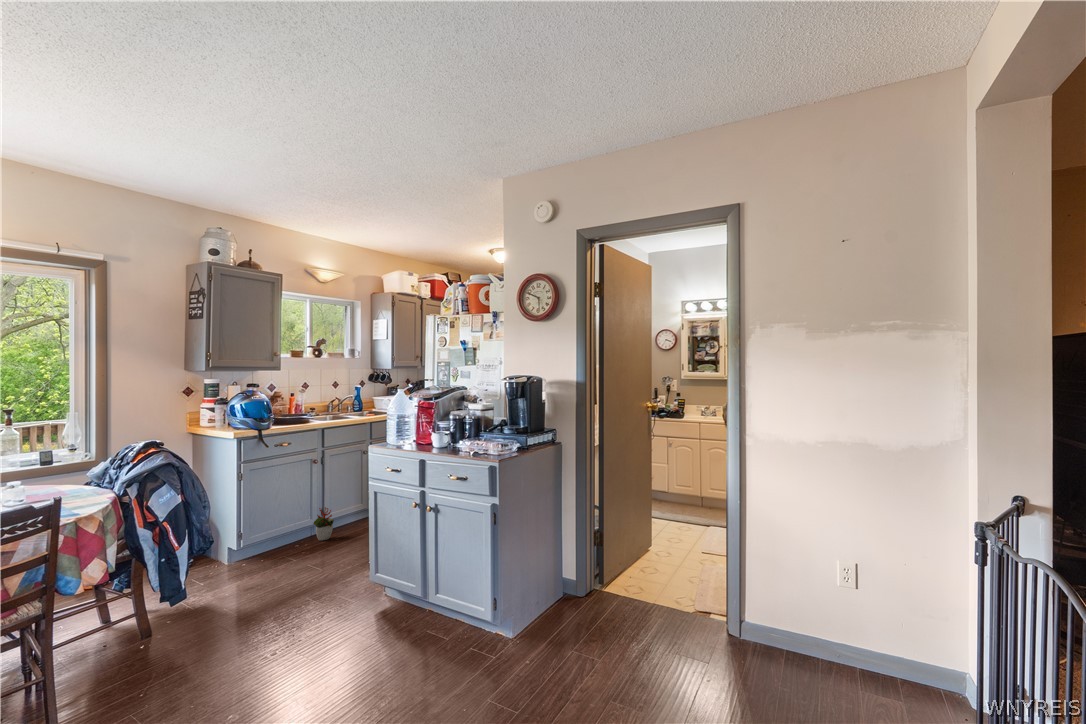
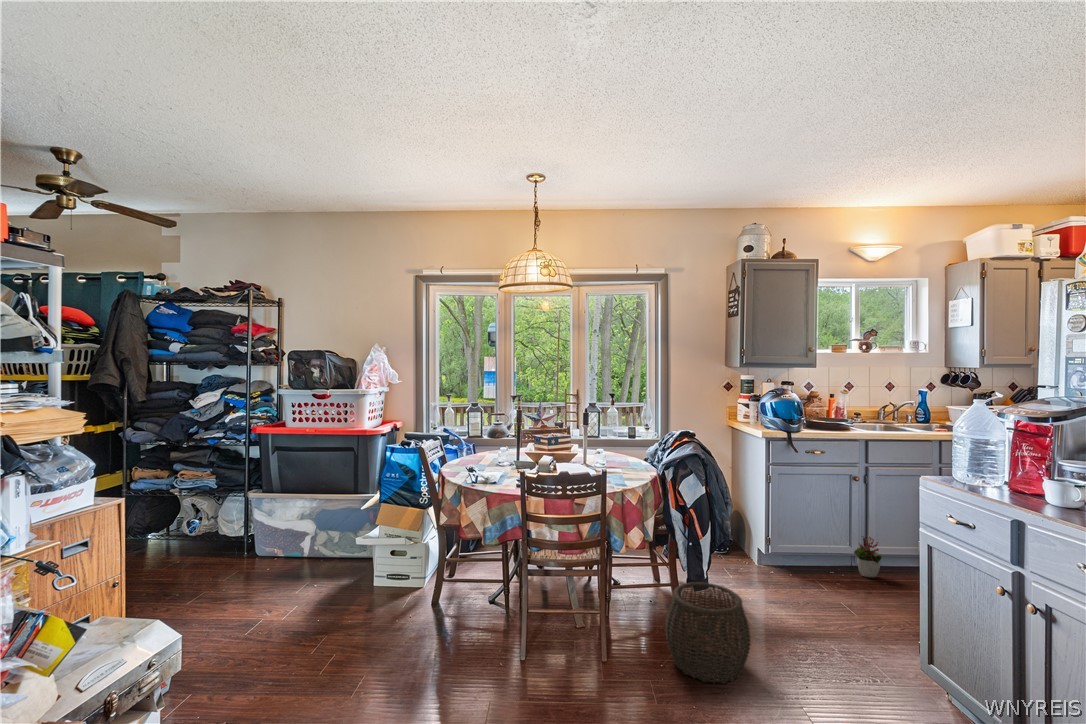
woven basket: none [139,587,239,689] -> present [665,582,751,683]

